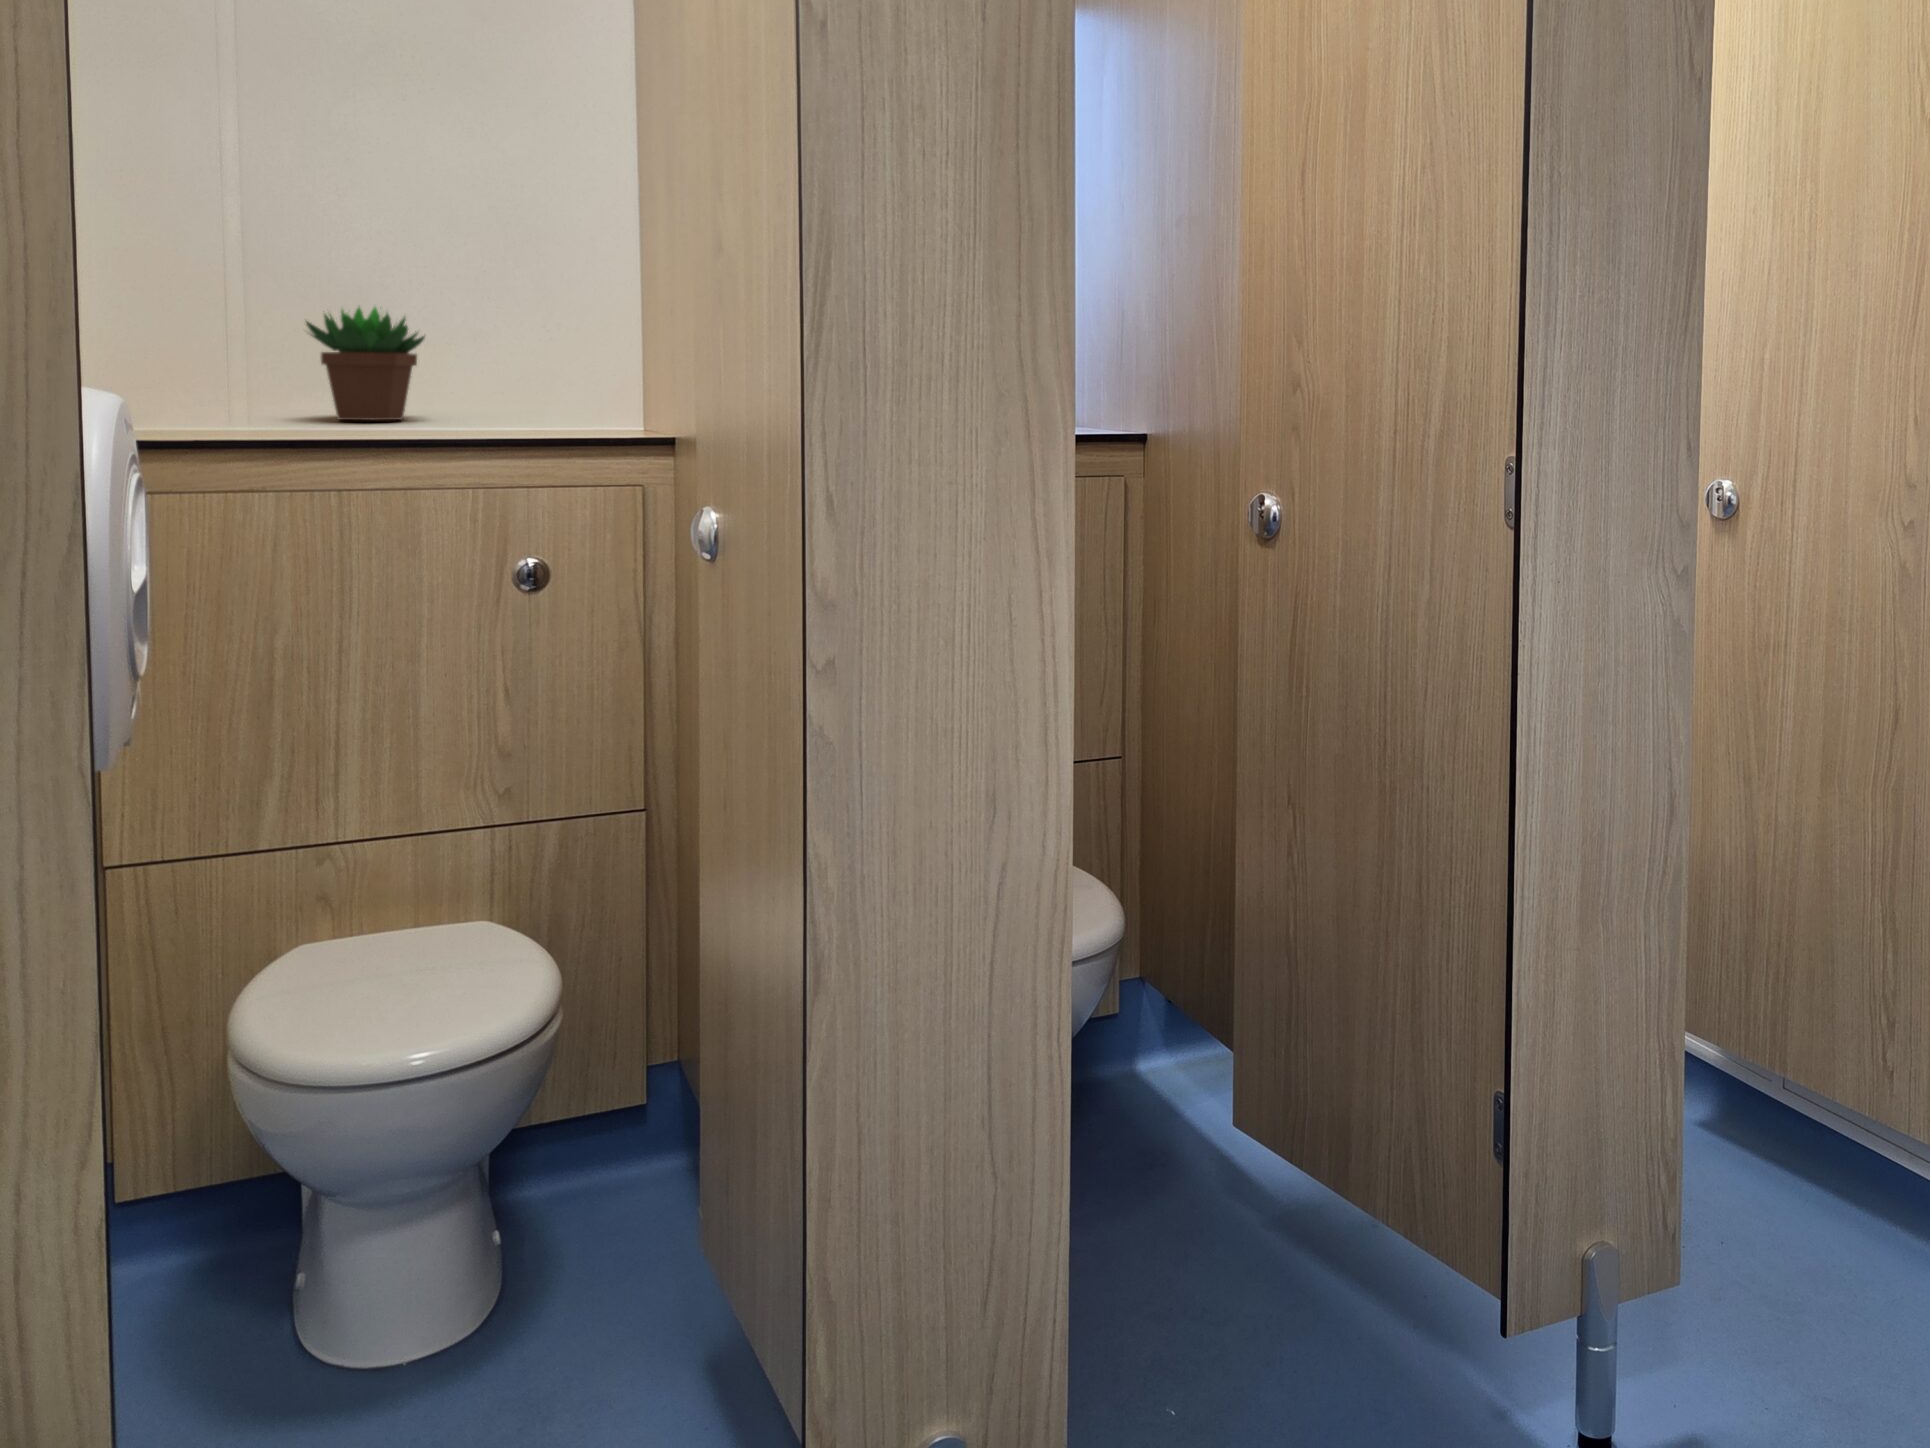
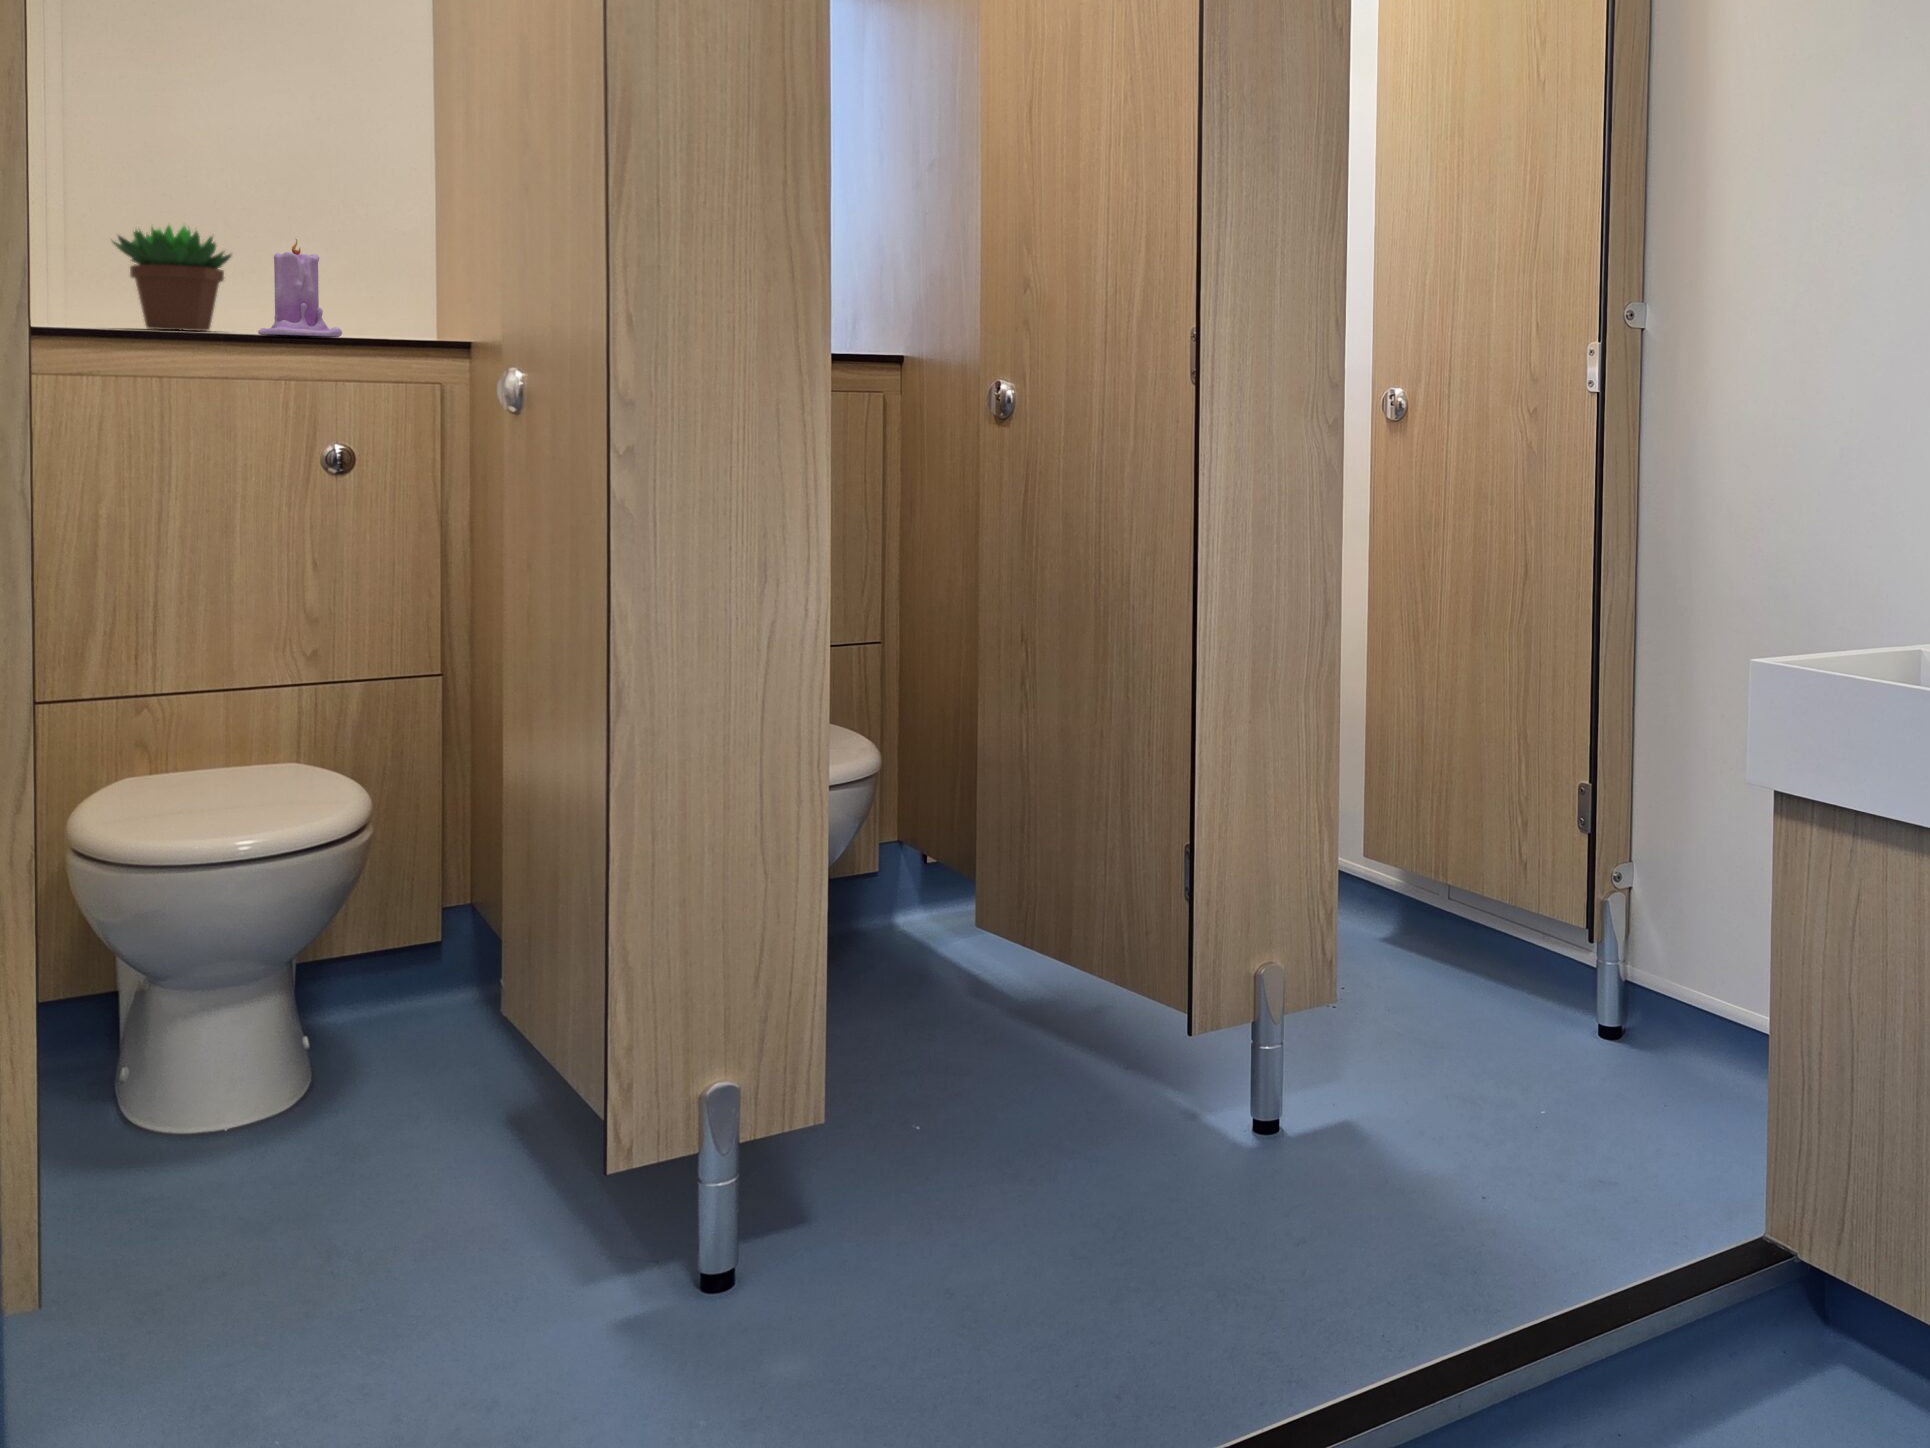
candle: none [443,331,533,442] -> present [258,239,342,338]

